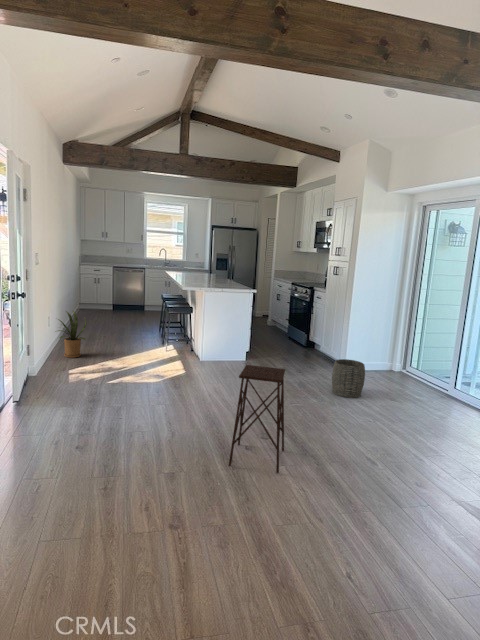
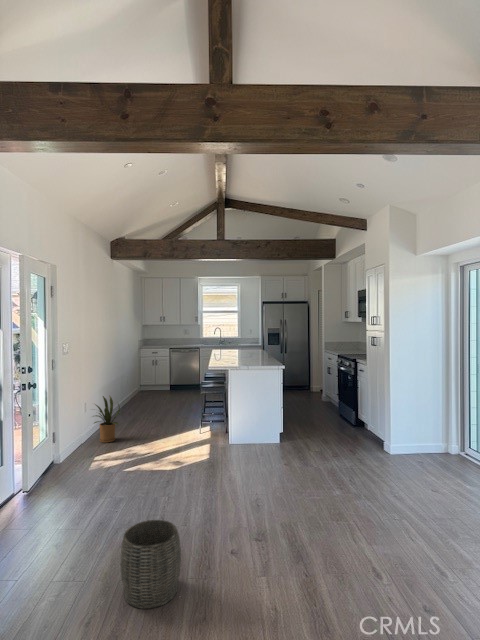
woven basket: present [332,359,365,398] -> present [121,520,181,609]
side table: present [229,365,285,473] -> none [202,461,277,600]

